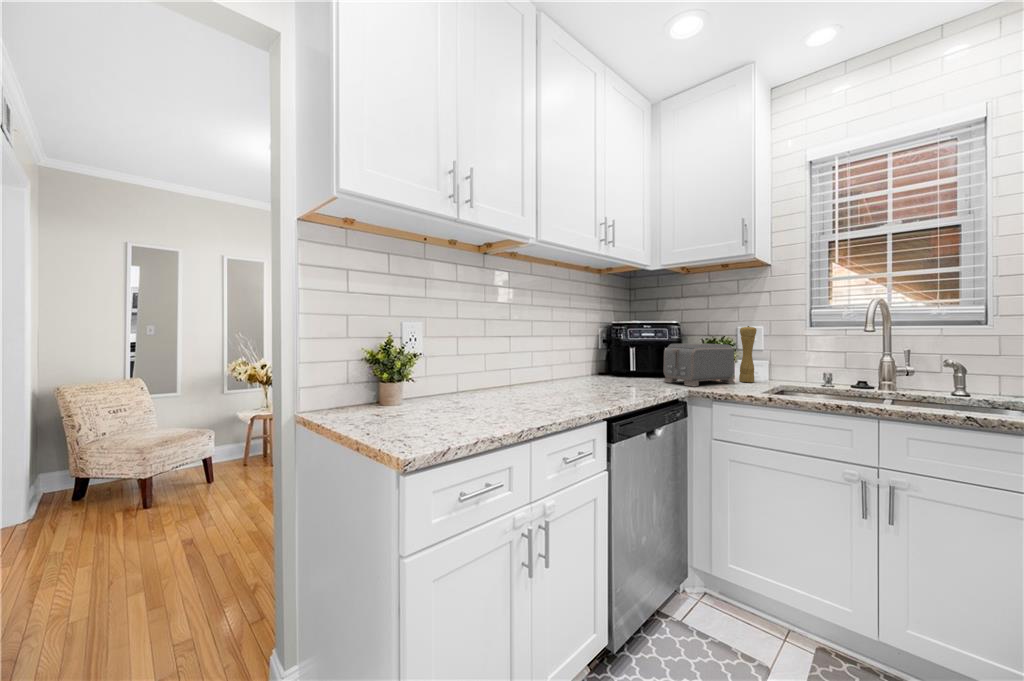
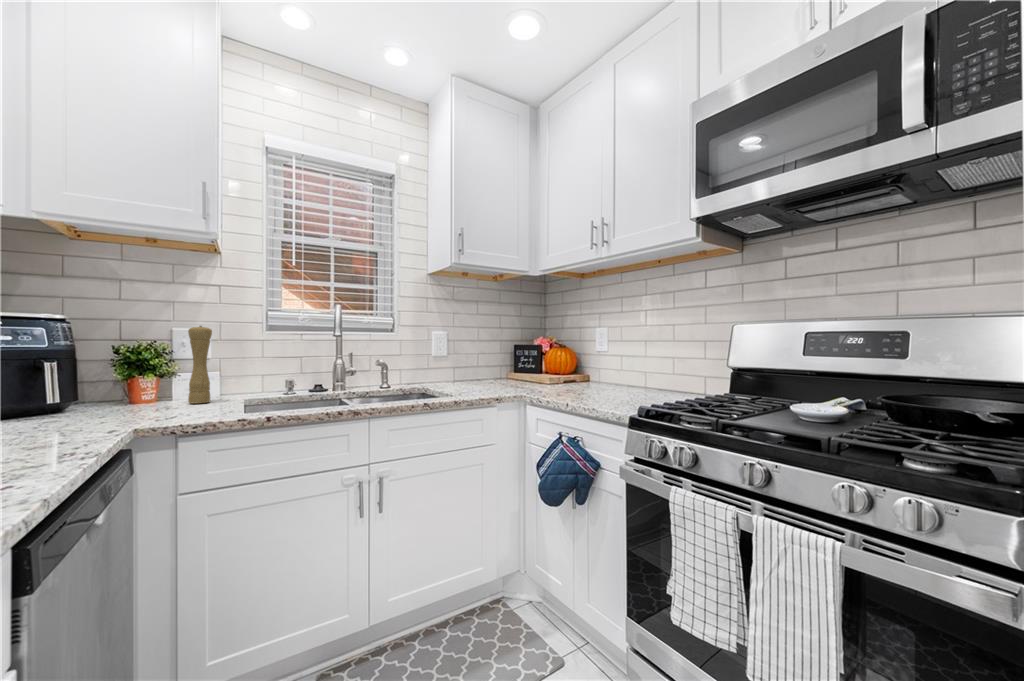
toaster: present [663,344,735,386] -> none [58,352,188,424]

